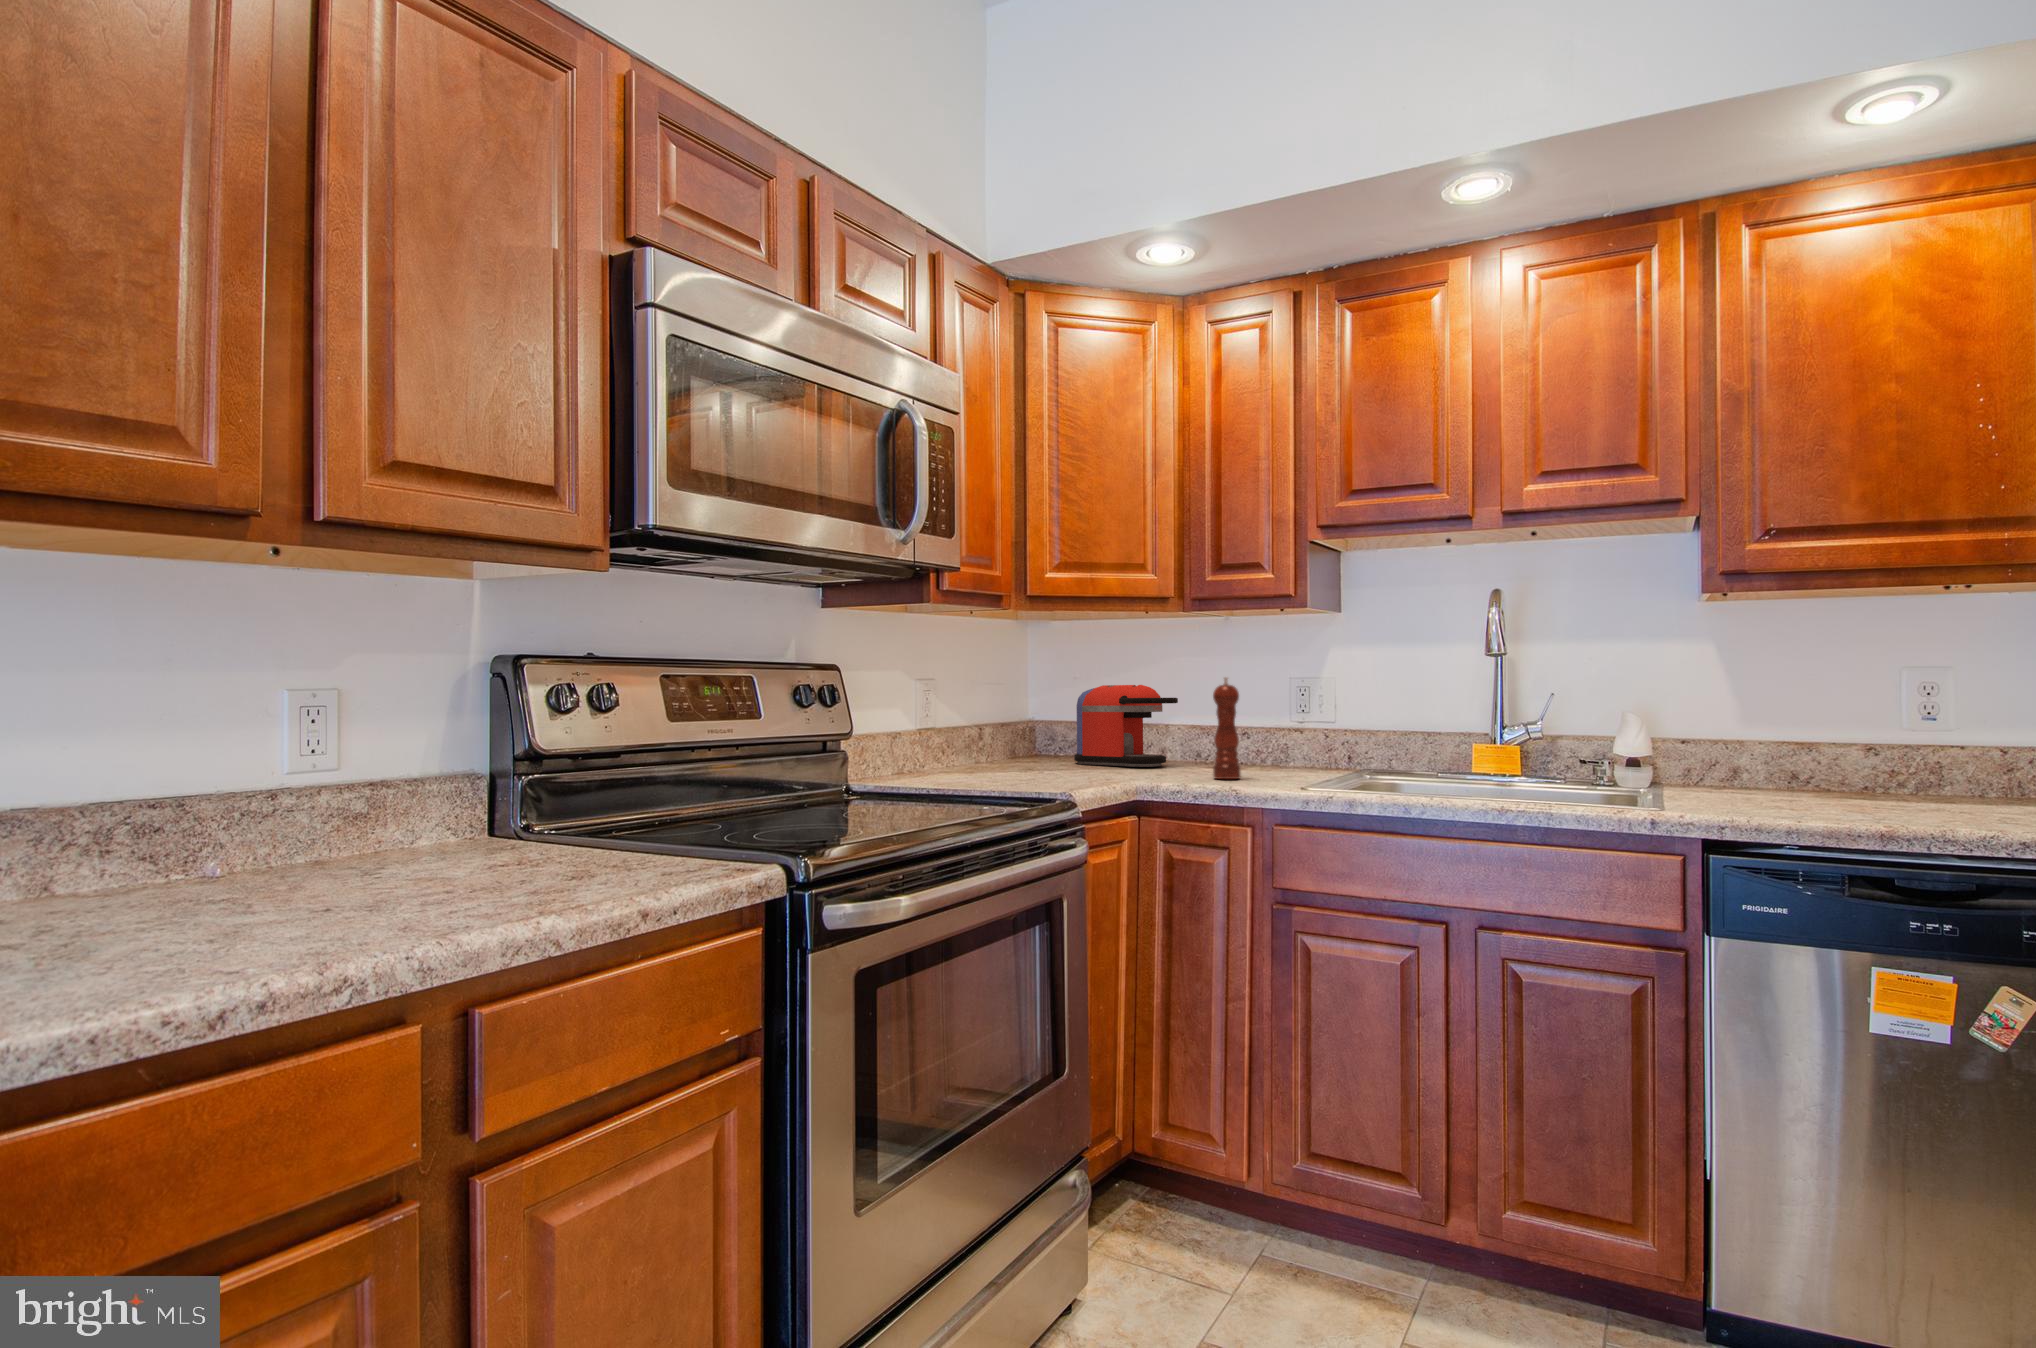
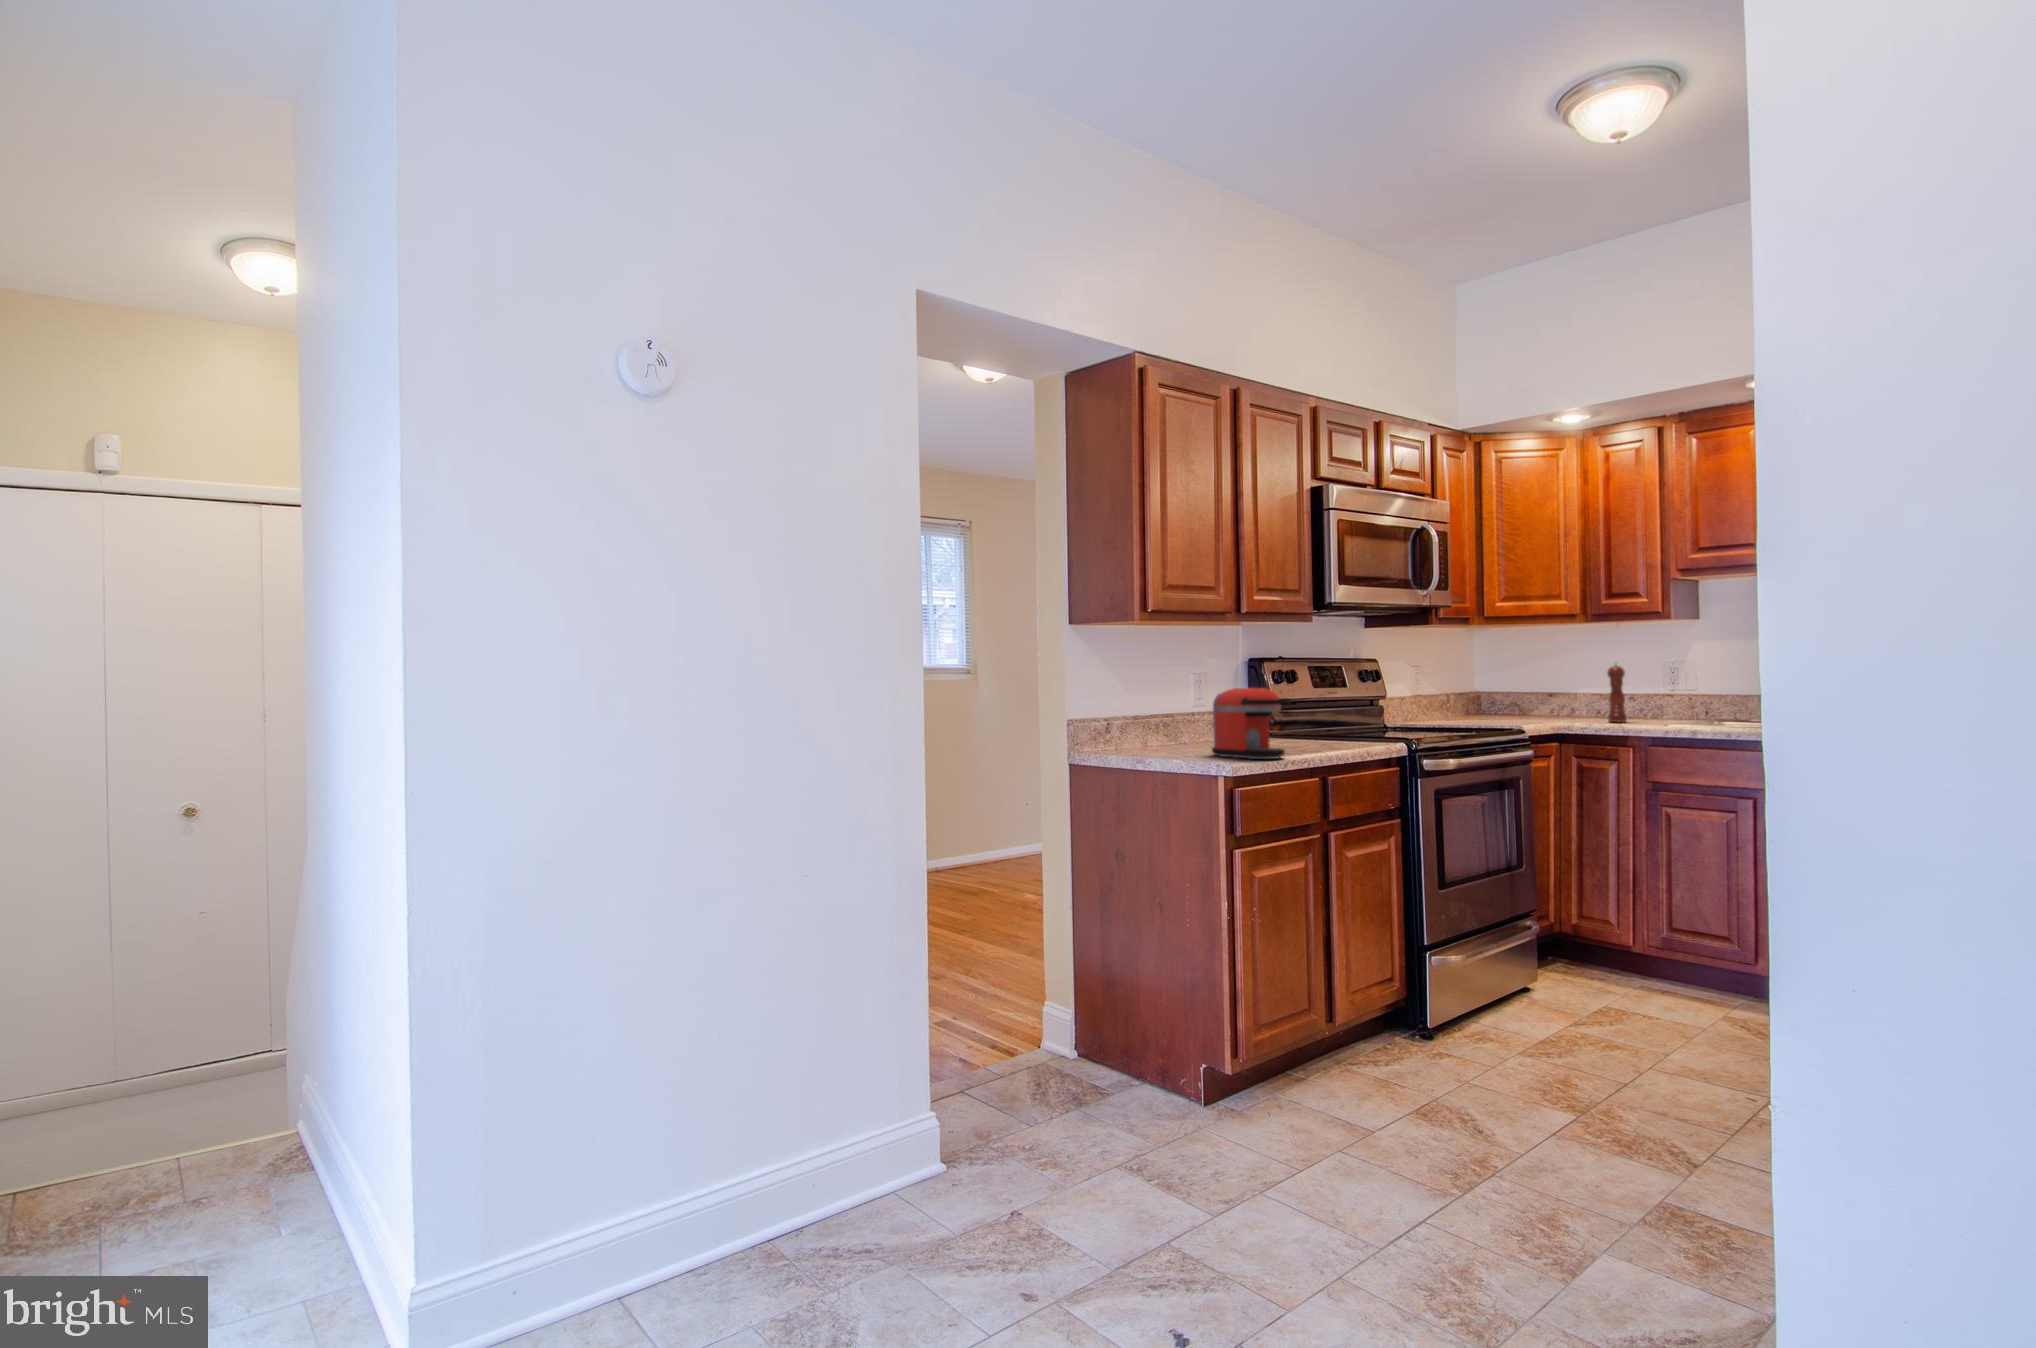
coffee maker: present [1074,685,1178,767] -> present [1212,688,1292,759]

